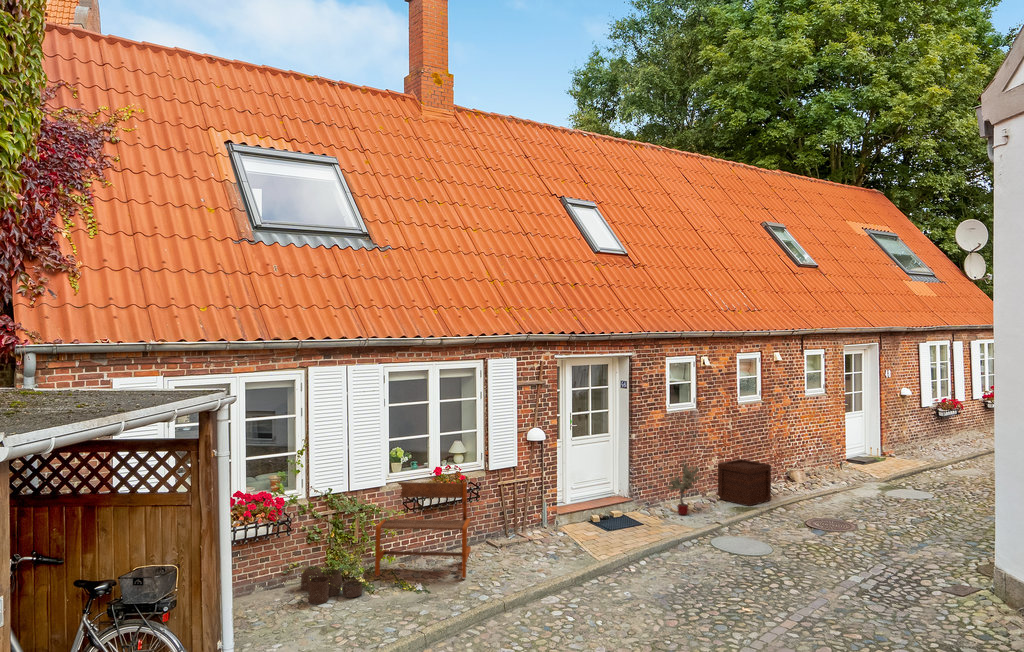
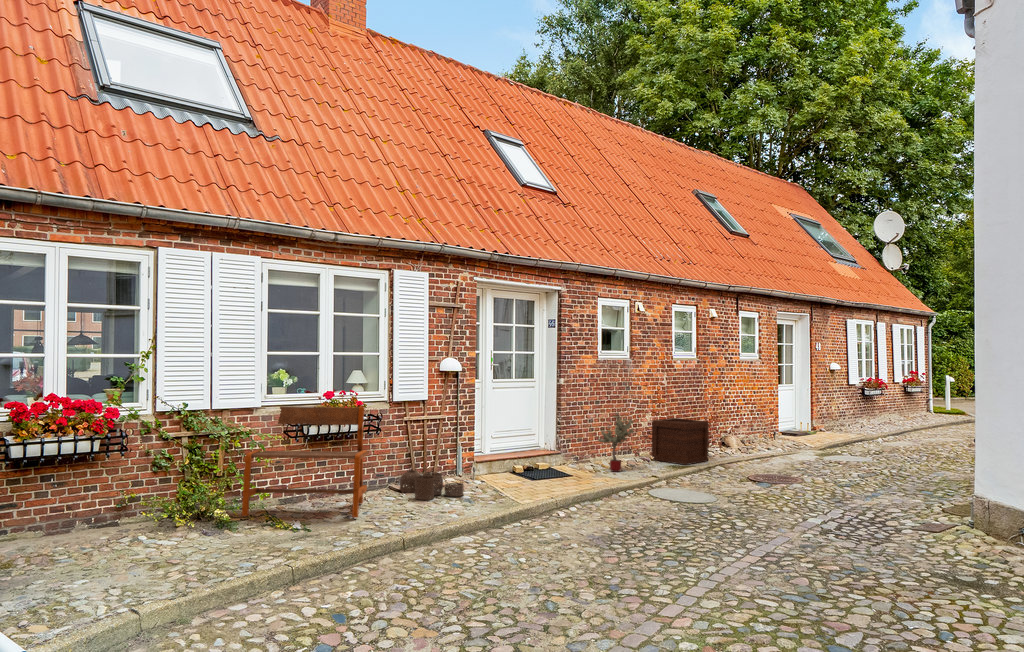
woven basket: present [301,566,362,604] -> present [400,469,464,500]

